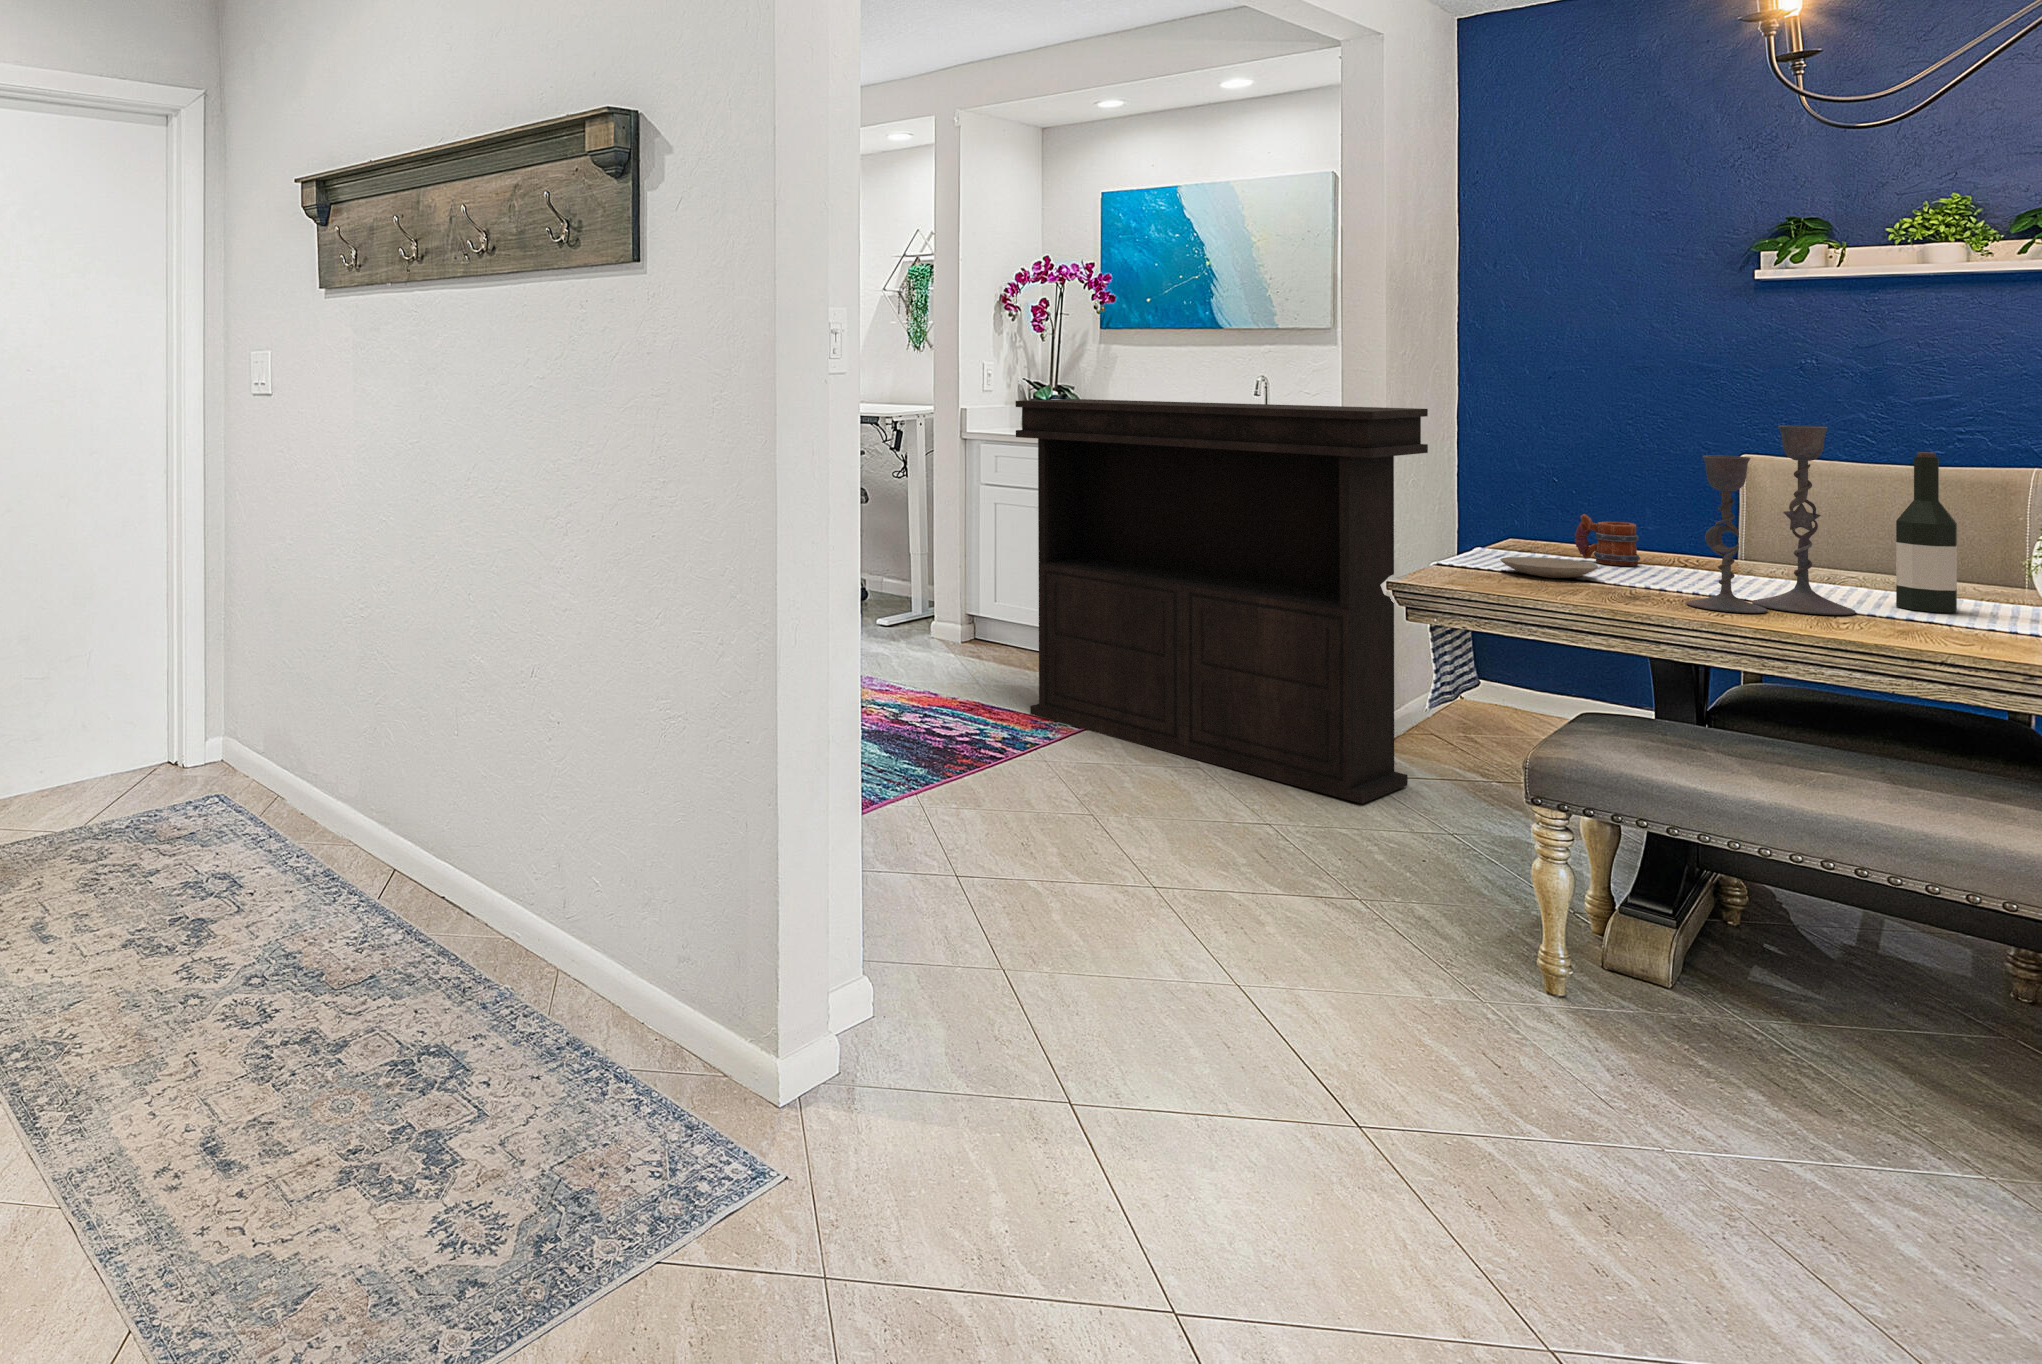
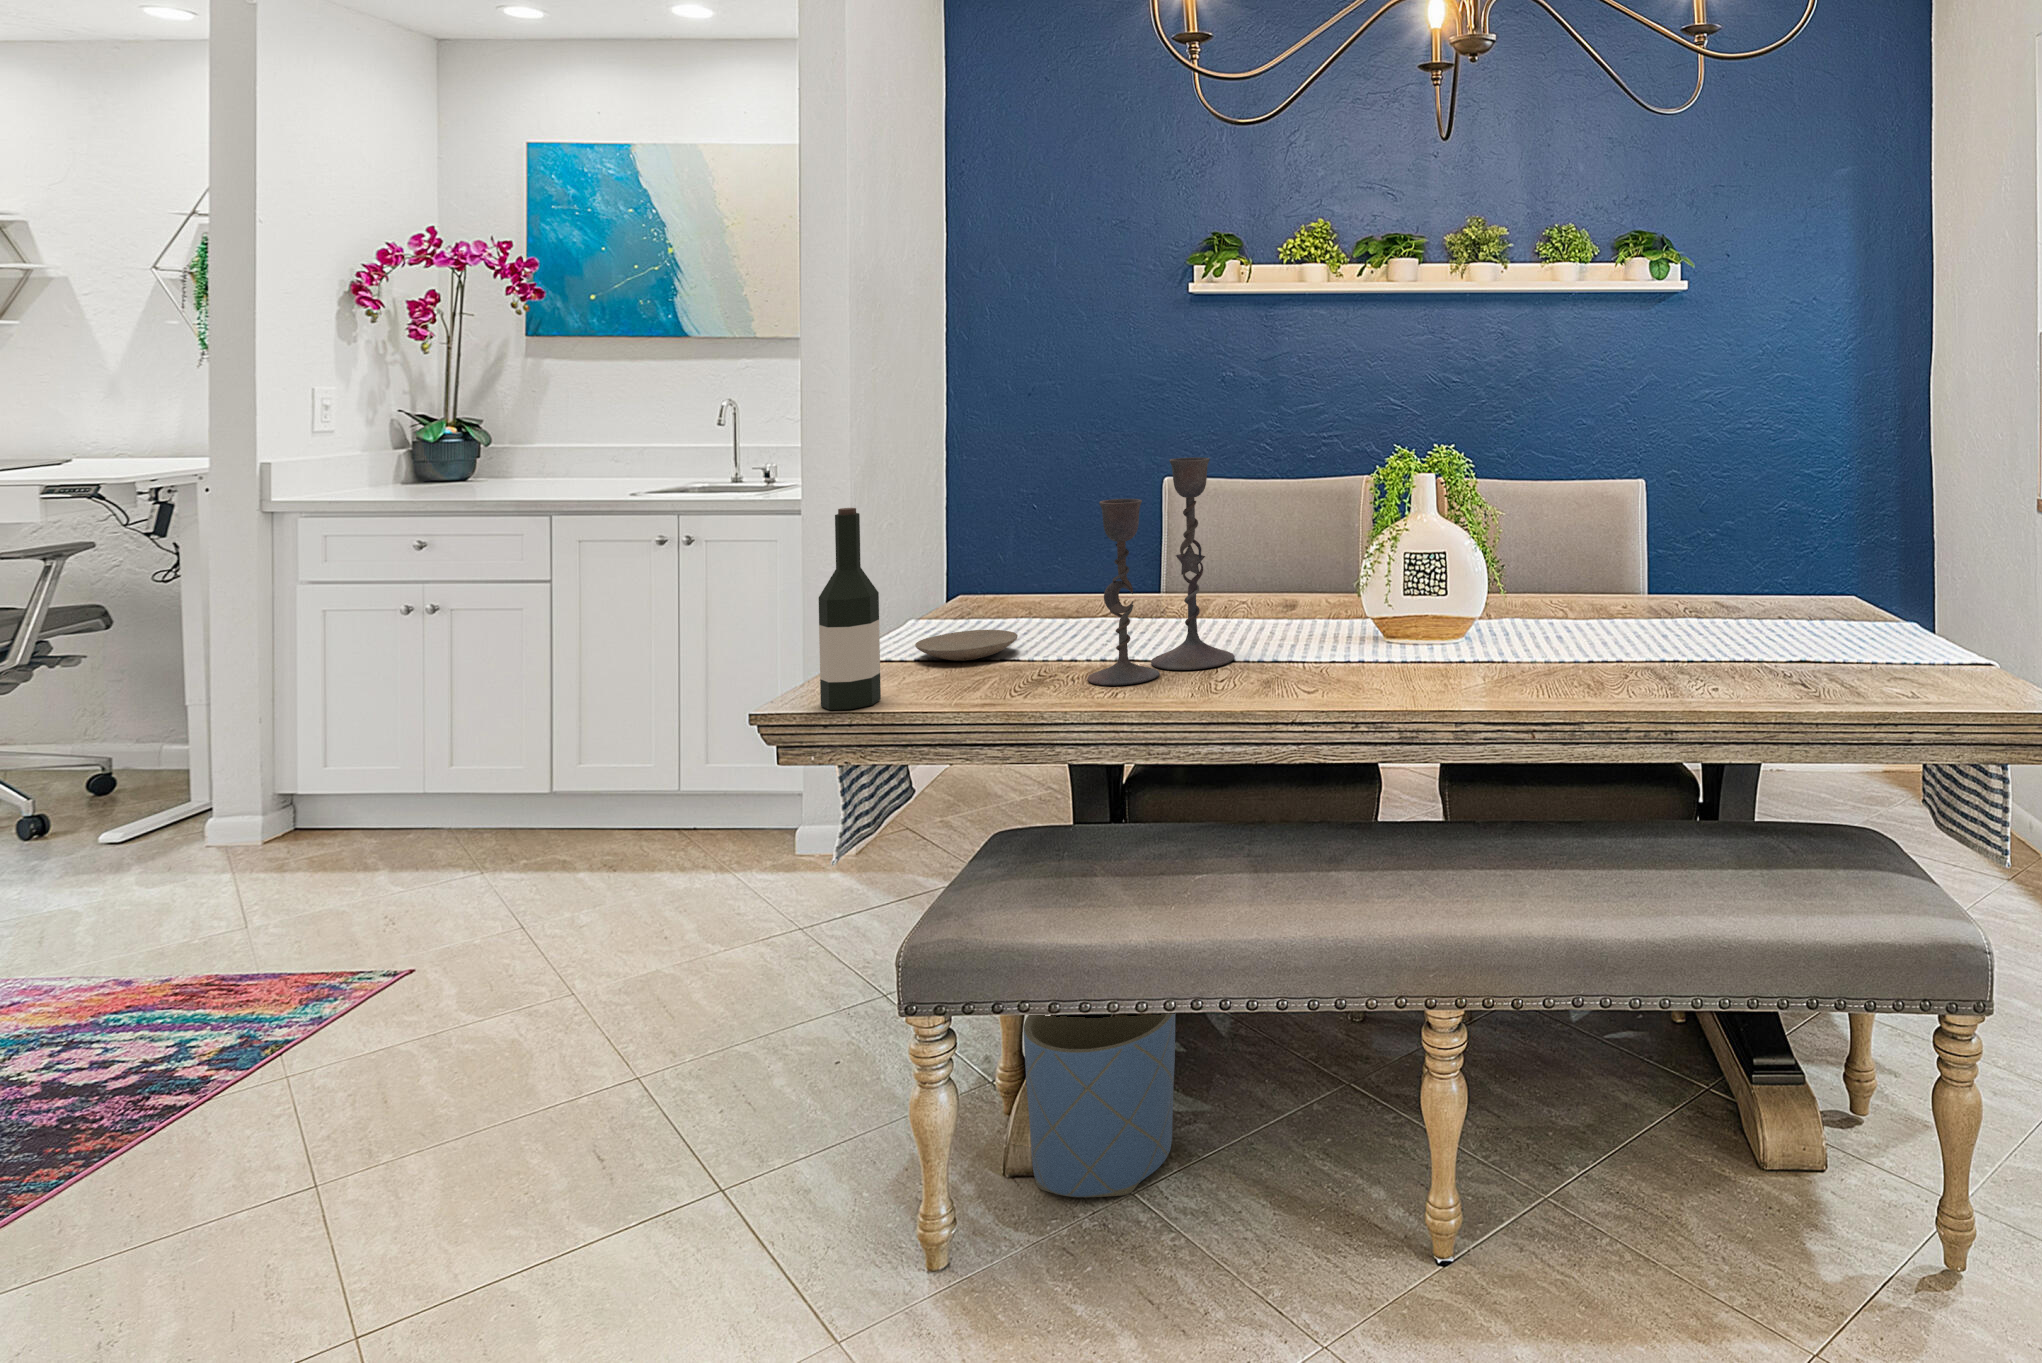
console table: present [1016,399,1428,804] -> none [274,442,879,972]
wine bottle: present [1896,452,1957,613] -> present [819,508,881,710]
mug: present [1575,514,1640,566] -> none [1011,565,1073,622]
planter: none [1624,856,1788,1031] -> present [1024,1014,1175,1197]

